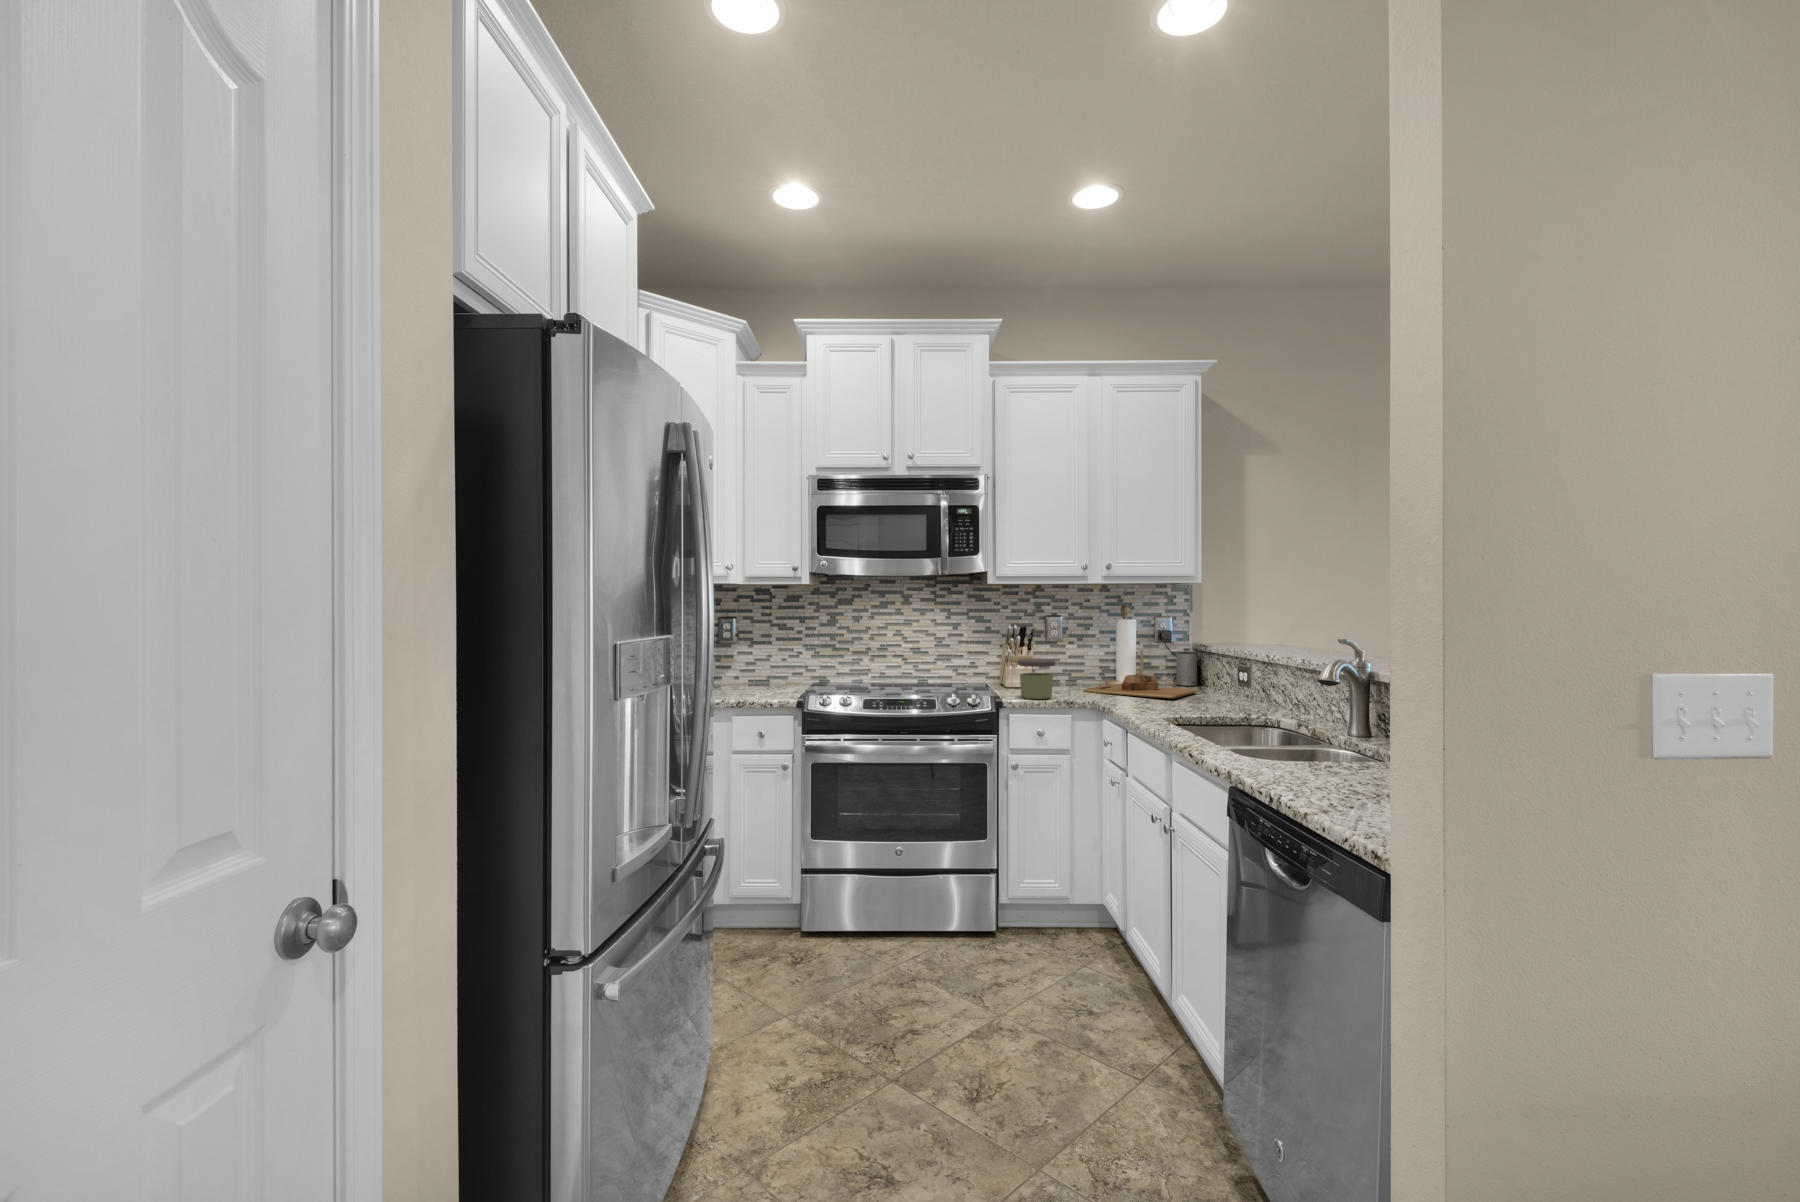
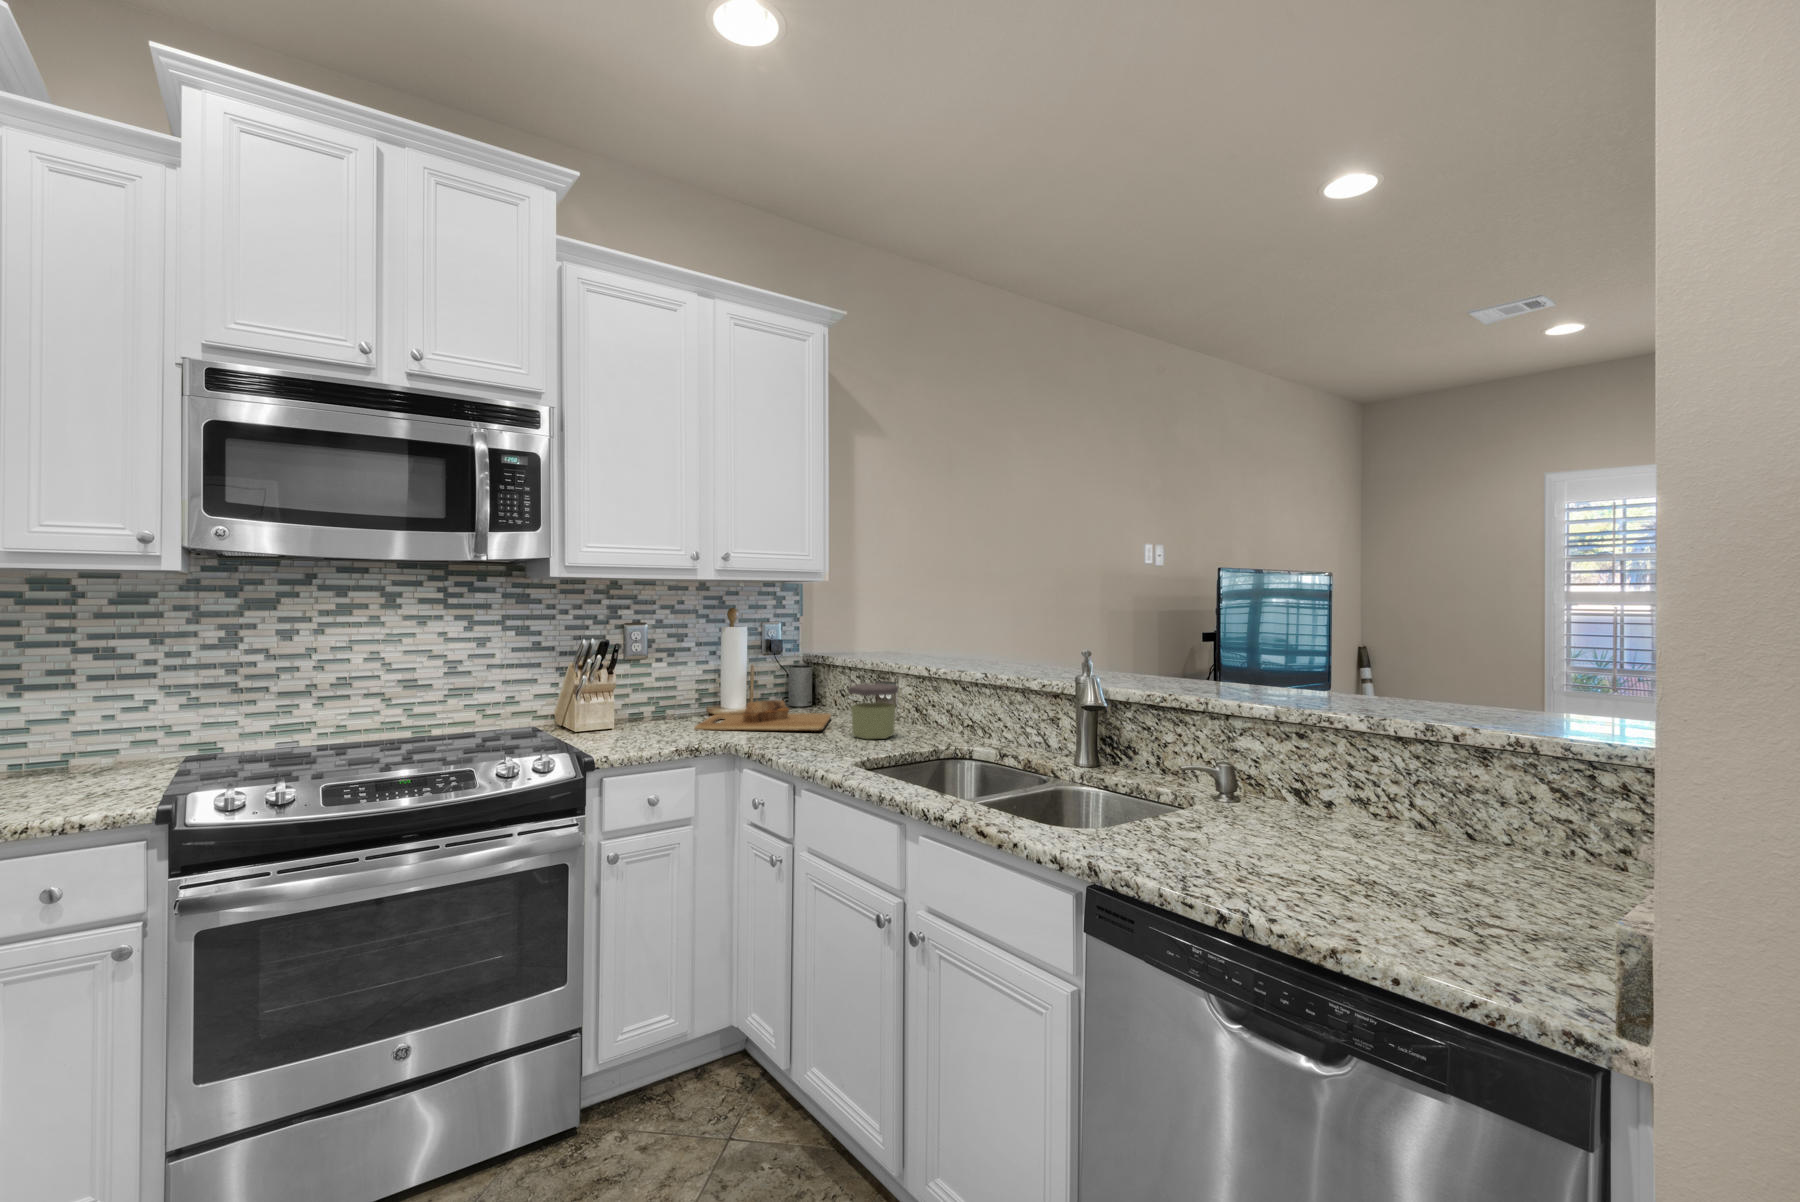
jar: present [1018,659,1055,699] -> present [848,683,898,739]

